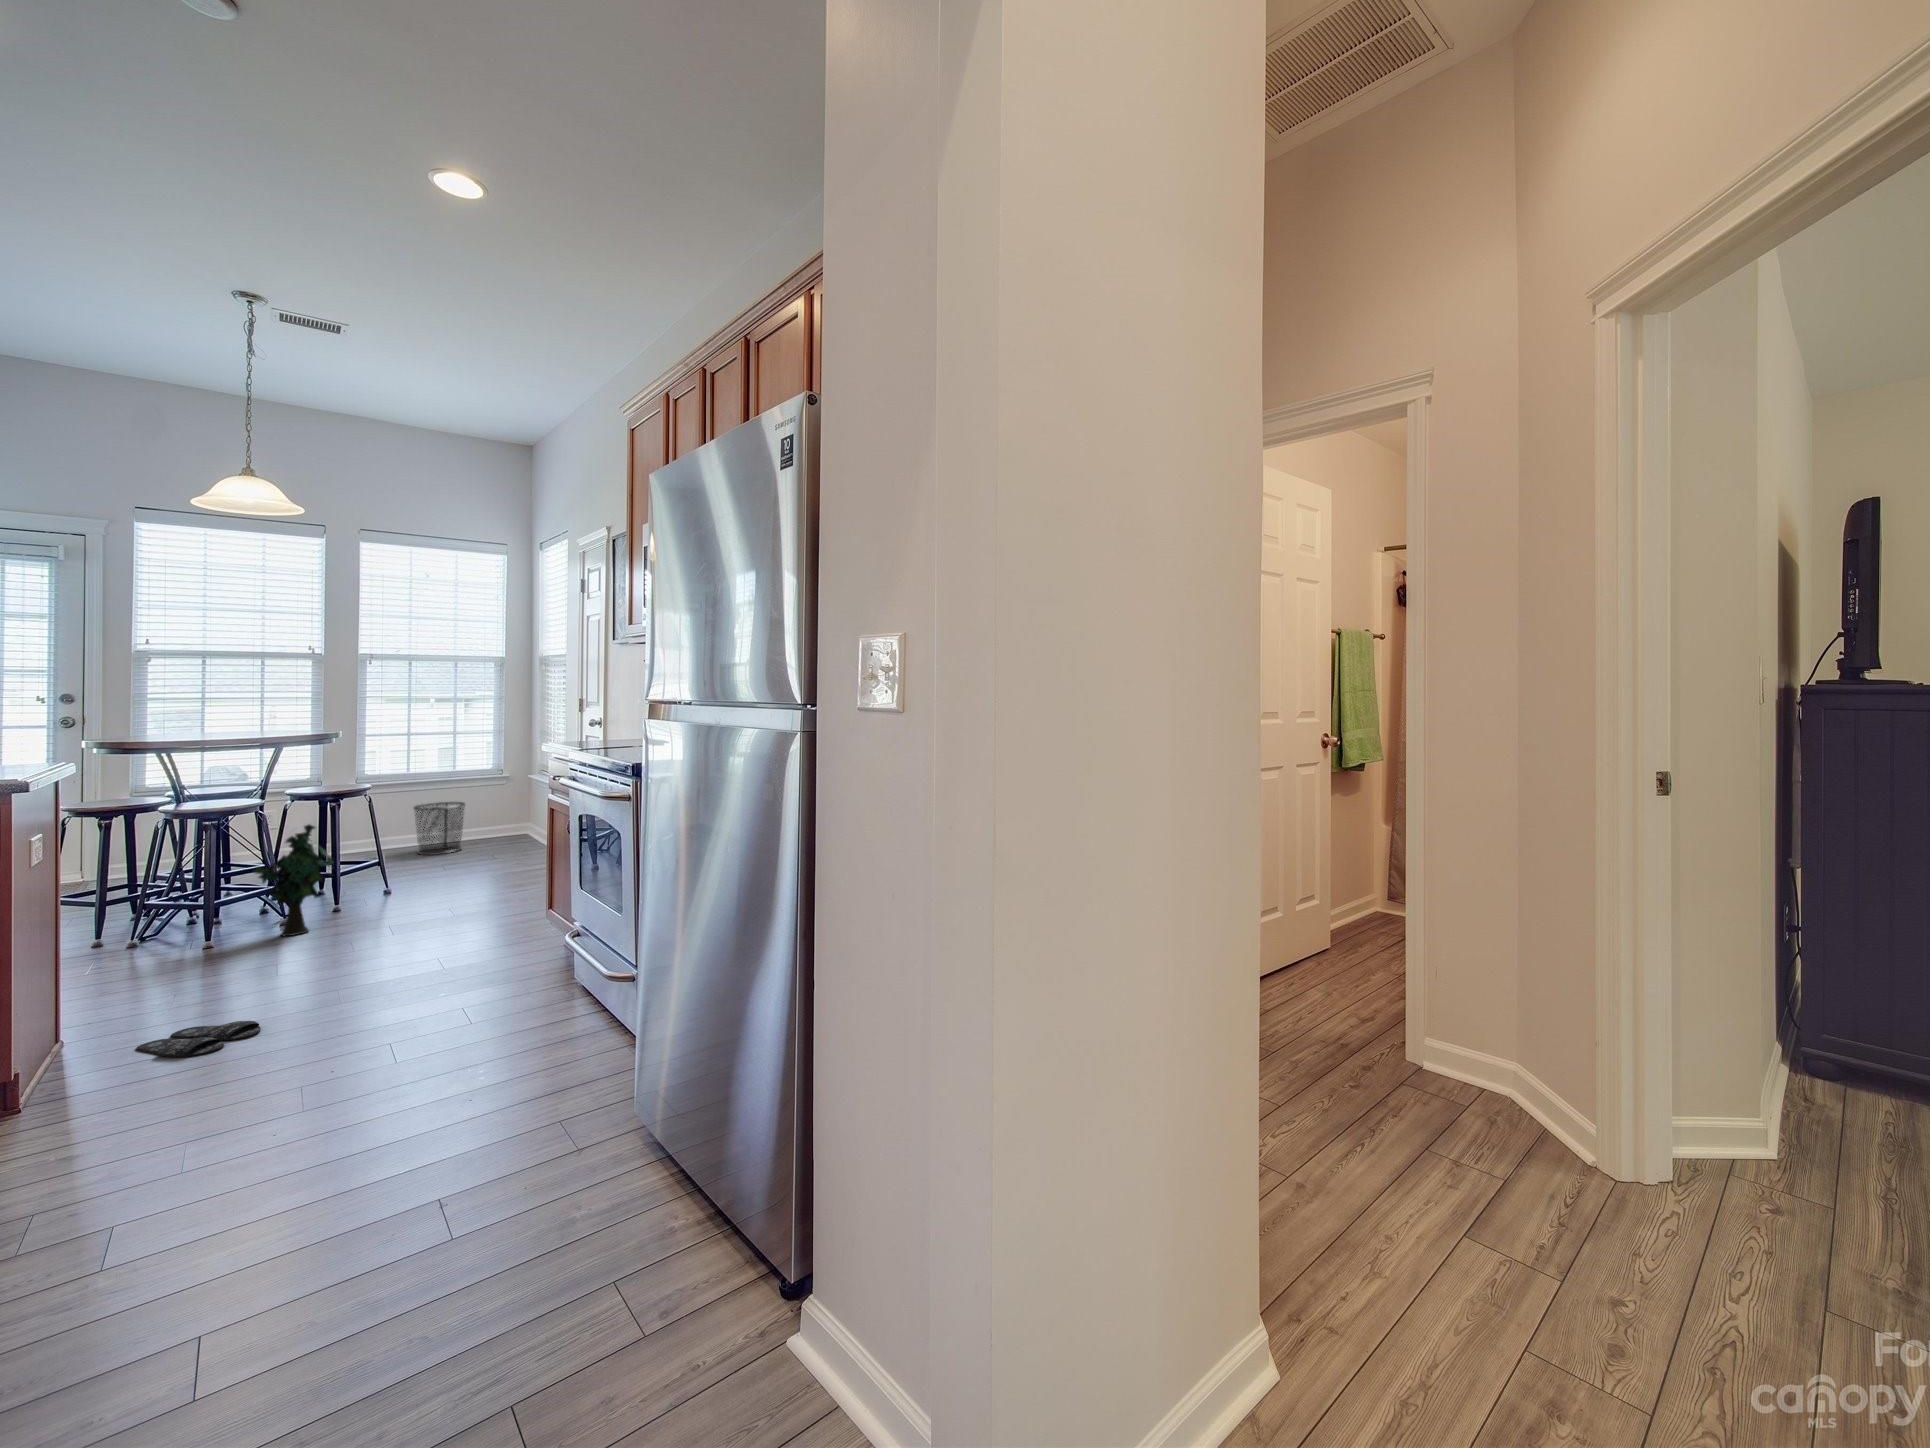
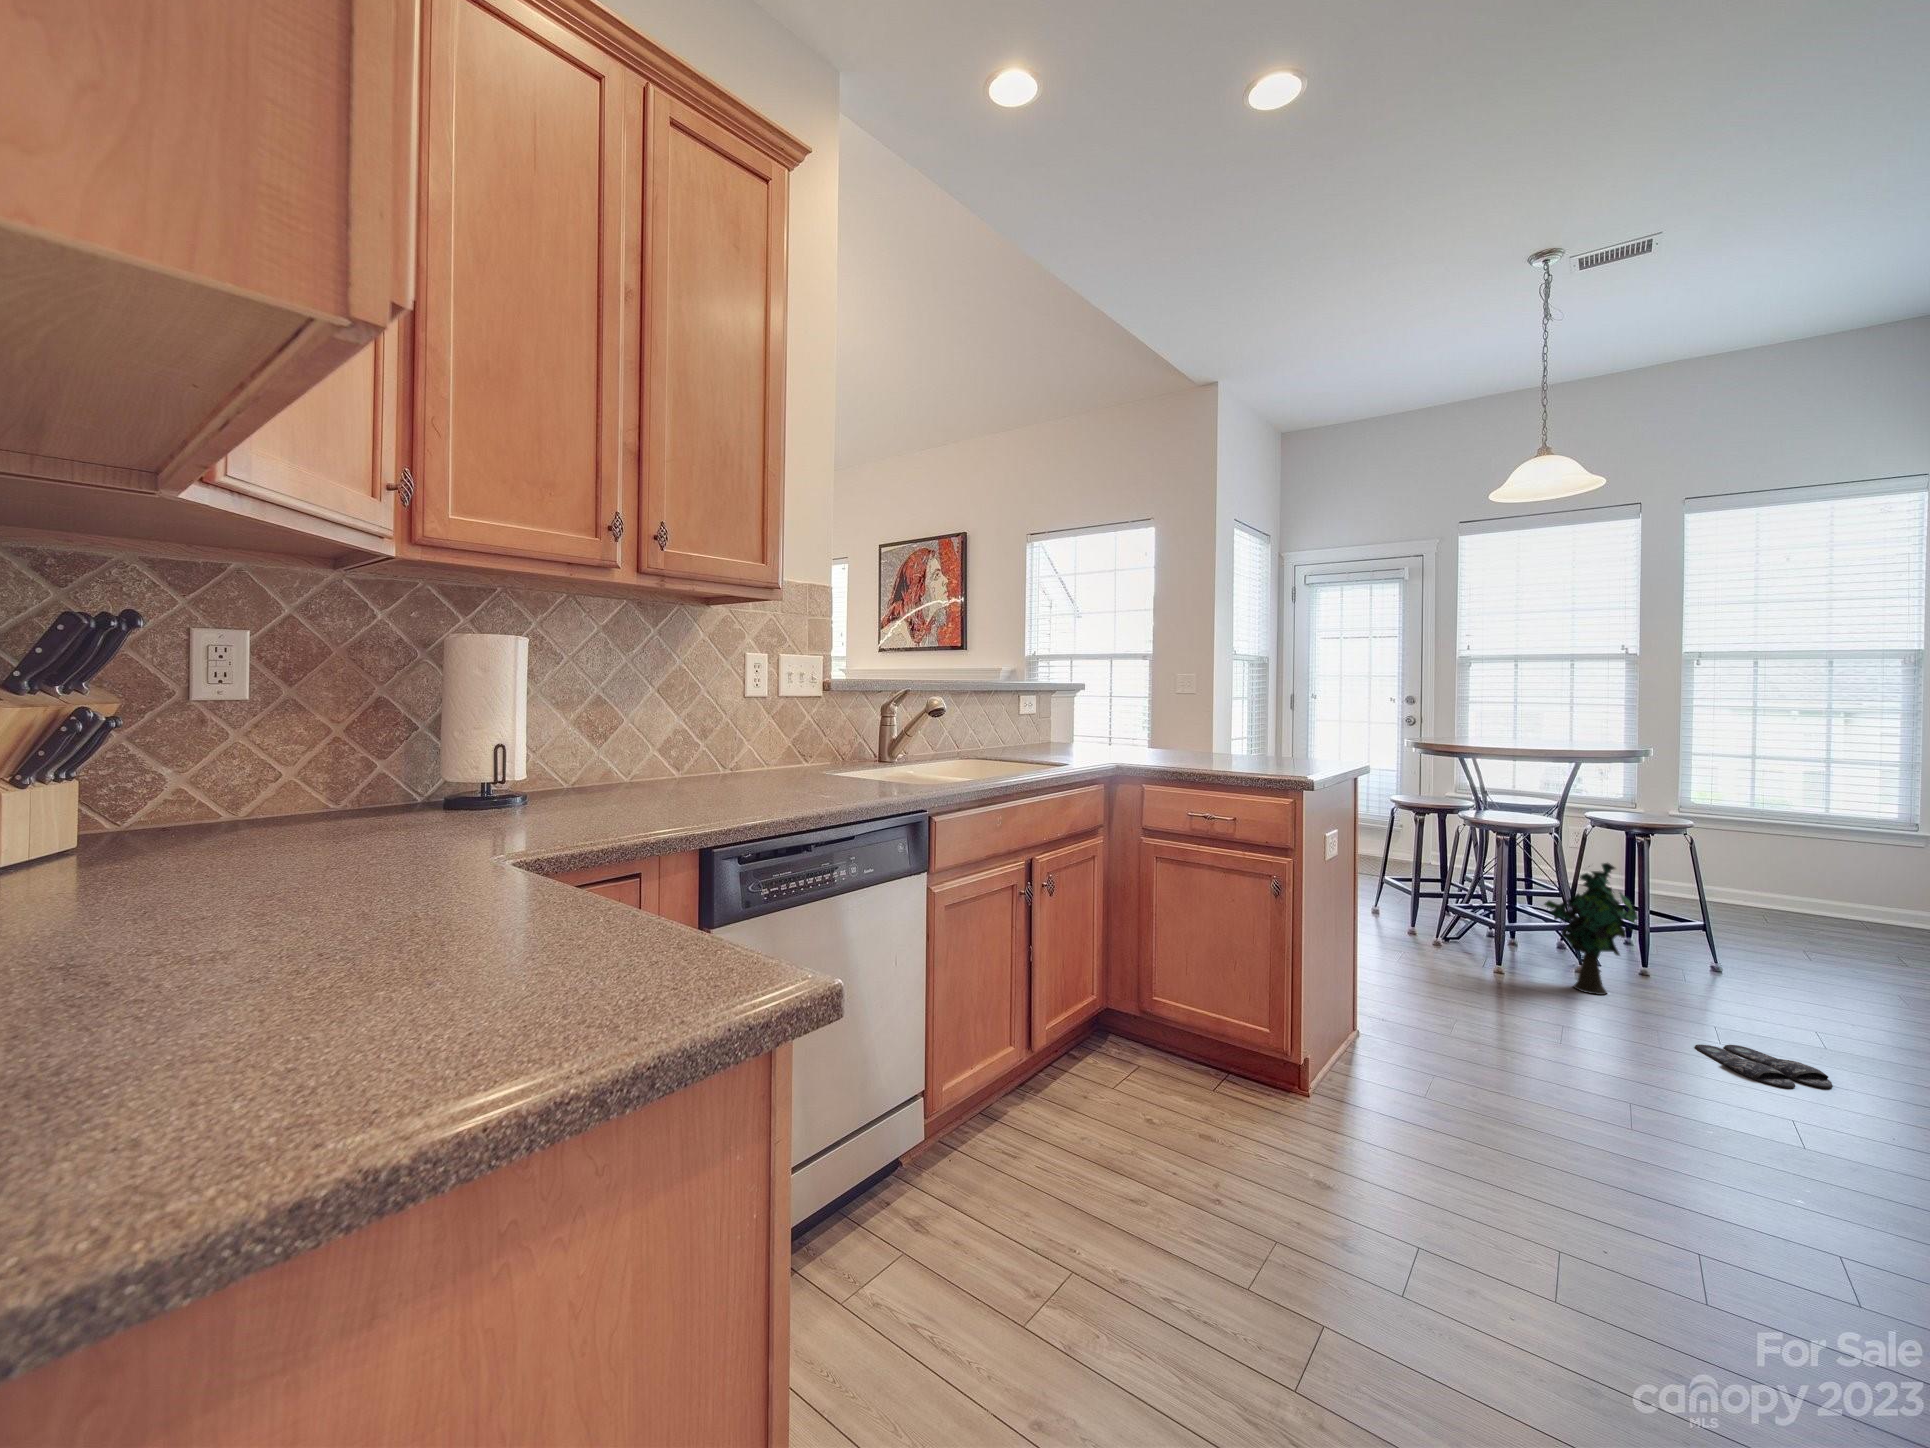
waste bin: present [414,802,465,855] -> none [1759,854,1850,933]
slippers: present [136,1021,261,1057] -> present [1695,1045,1833,1088]

